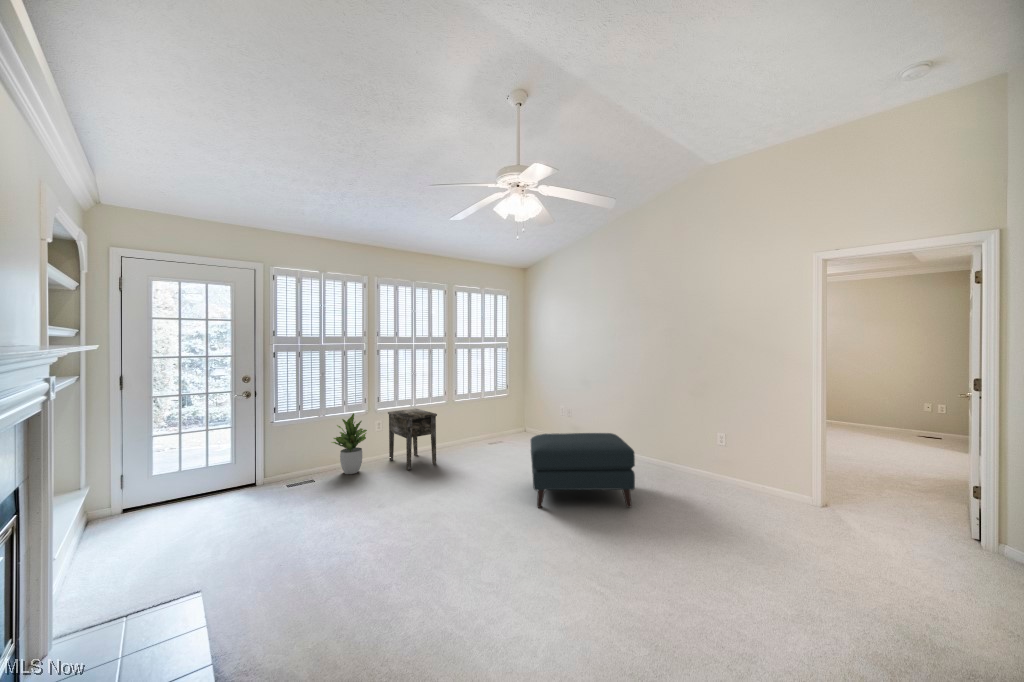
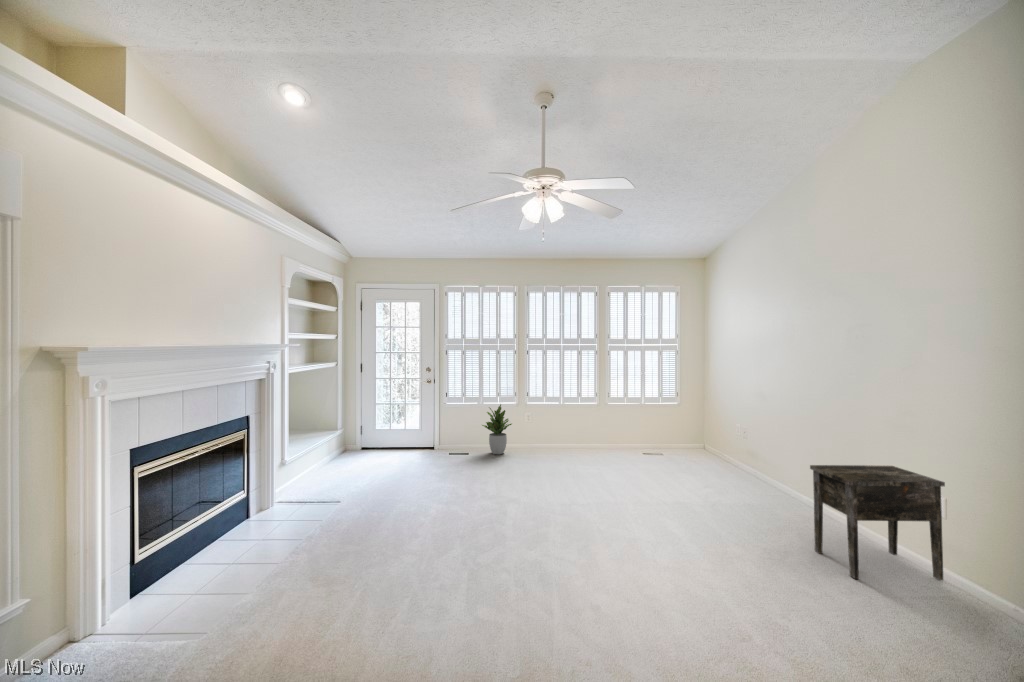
side table: present [388,409,437,470] -> present [810,465,945,580]
ottoman: present [531,433,635,508] -> none [597,443,731,541]

